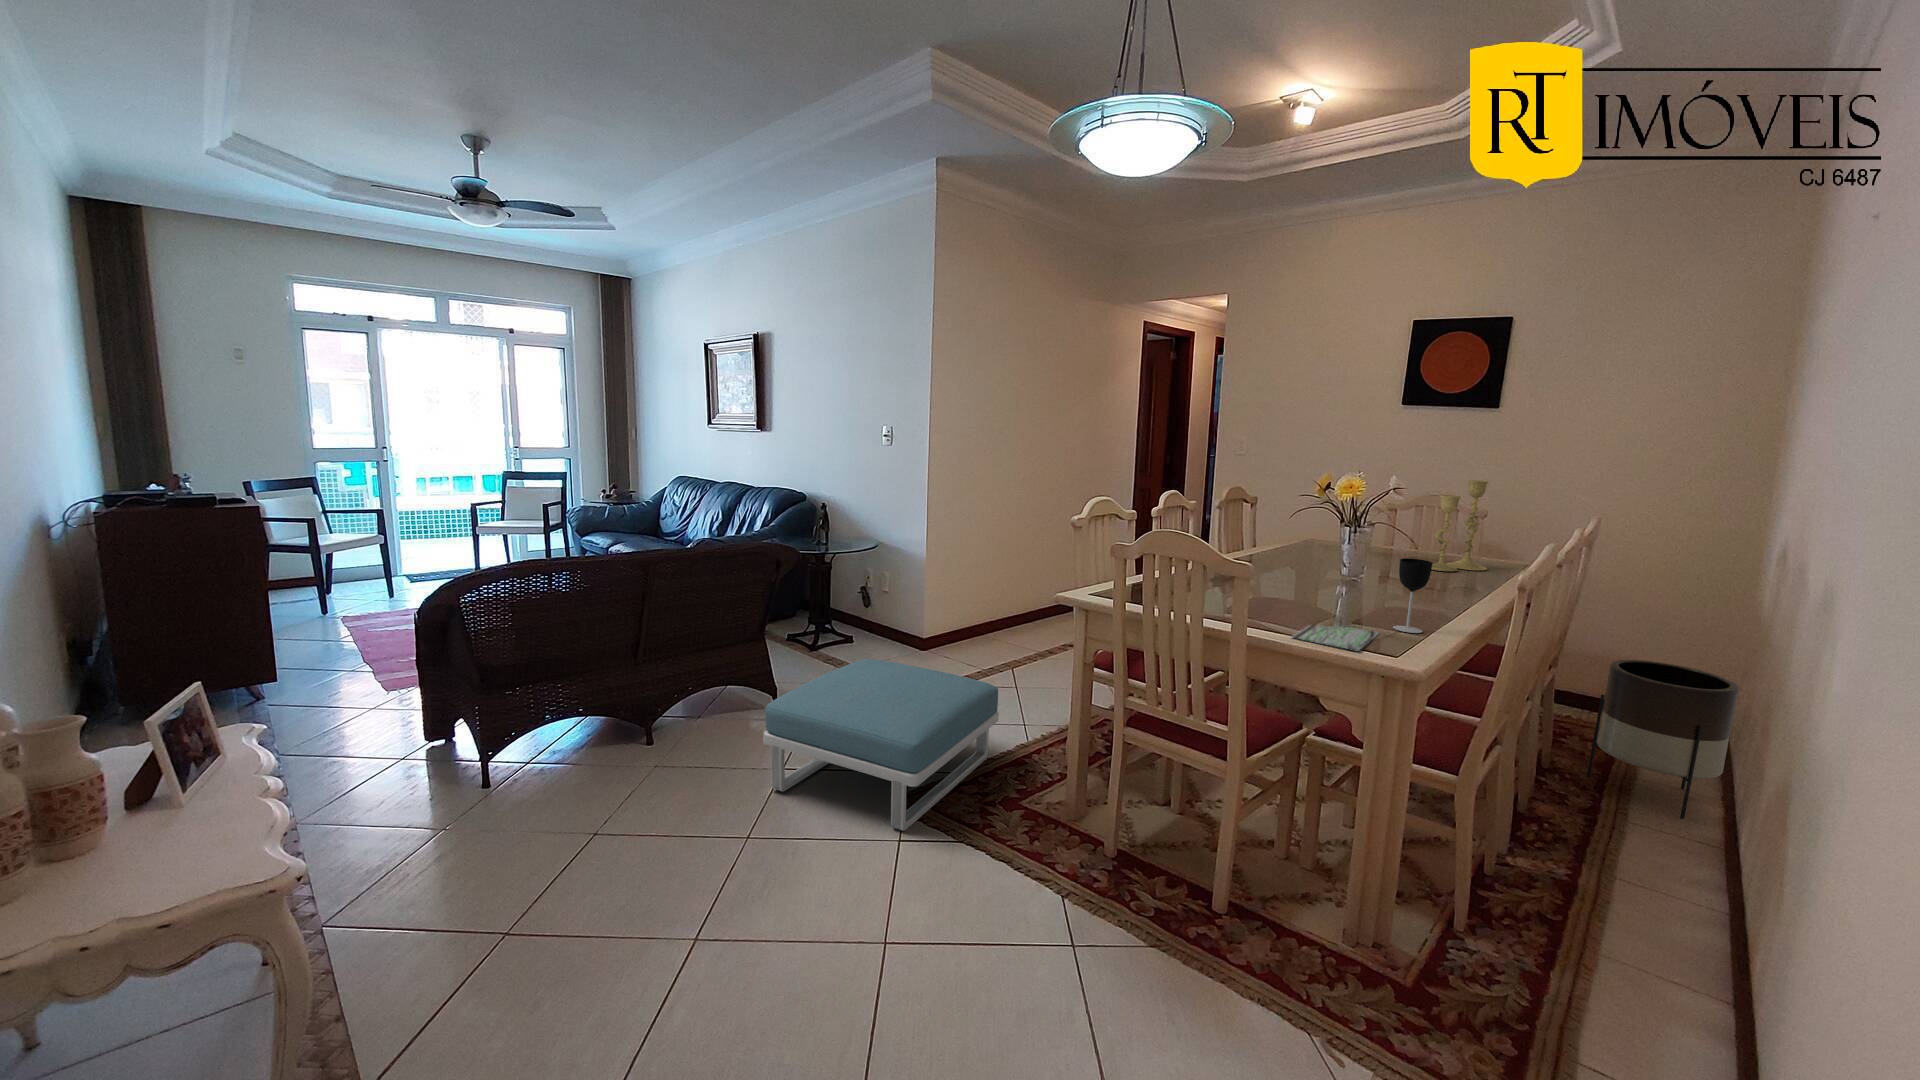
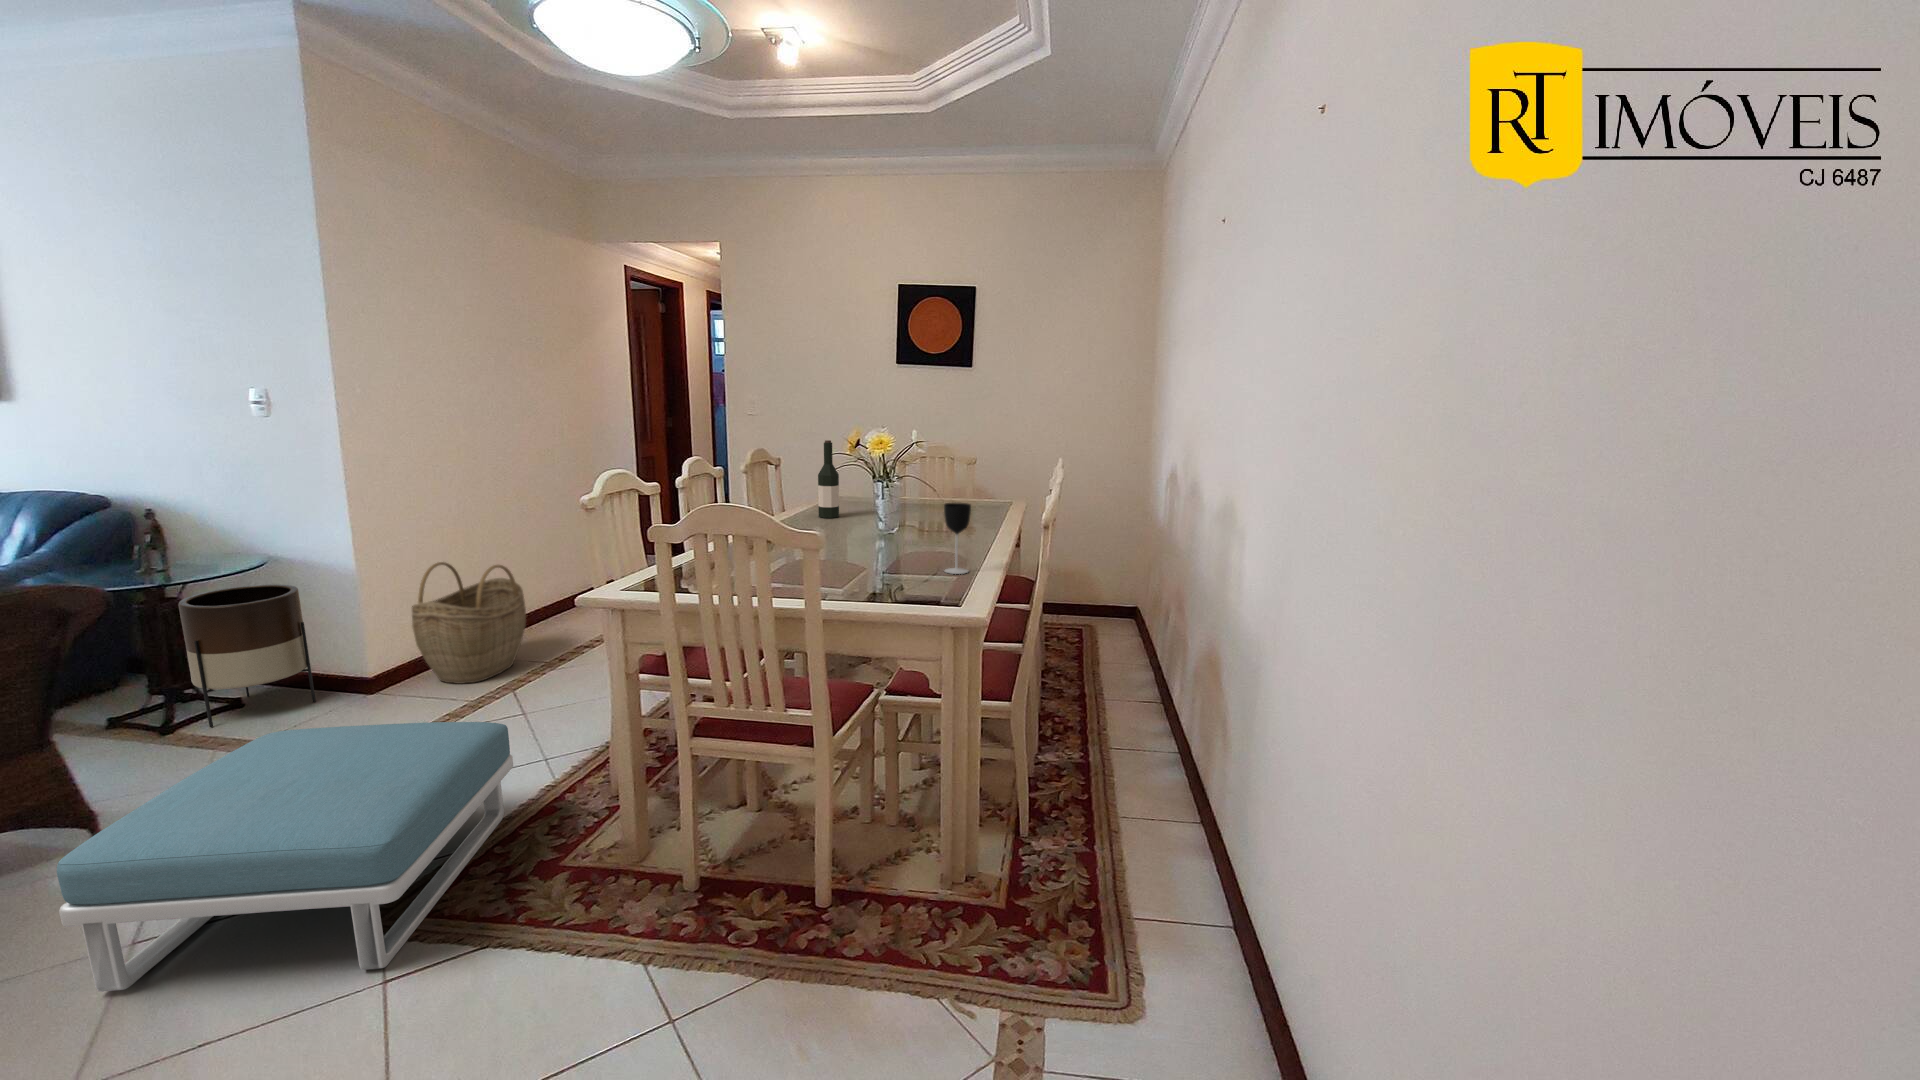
candlestick: present [1432,480,1488,571] -> none [946,426,993,511]
wine bottle: none [1276,487,1302,562] -> present [818,440,839,518]
woven basket: none [951,561,1026,656] -> present [412,562,526,684]
book: present [1292,625,1378,651] -> none [860,576,936,601]
planter: present [1587,660,1739,819] -> present [178,584,316,727]

